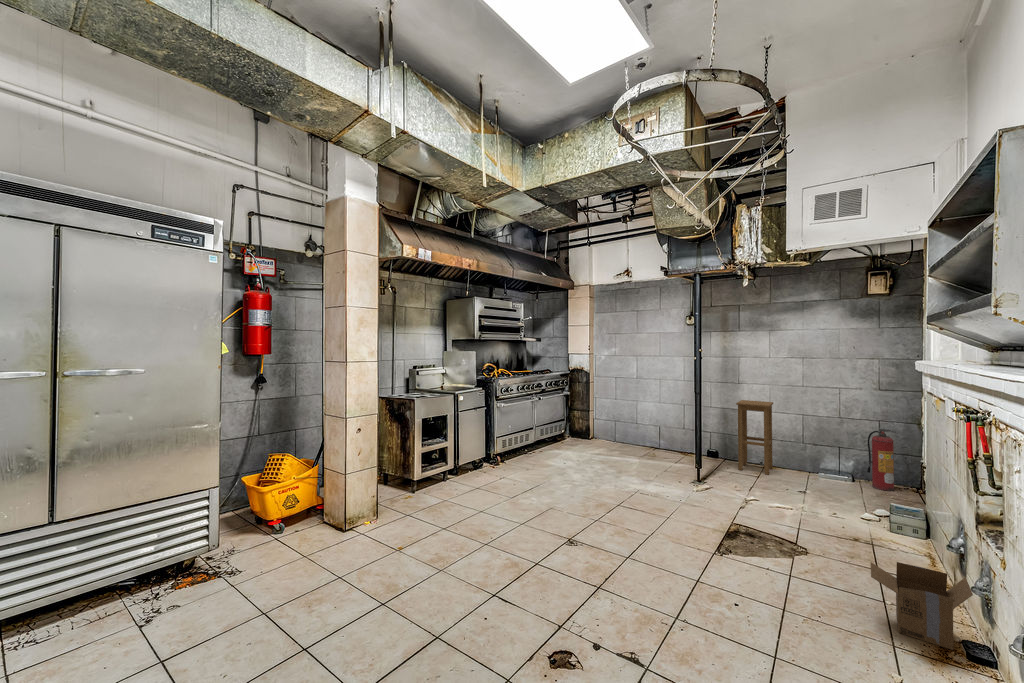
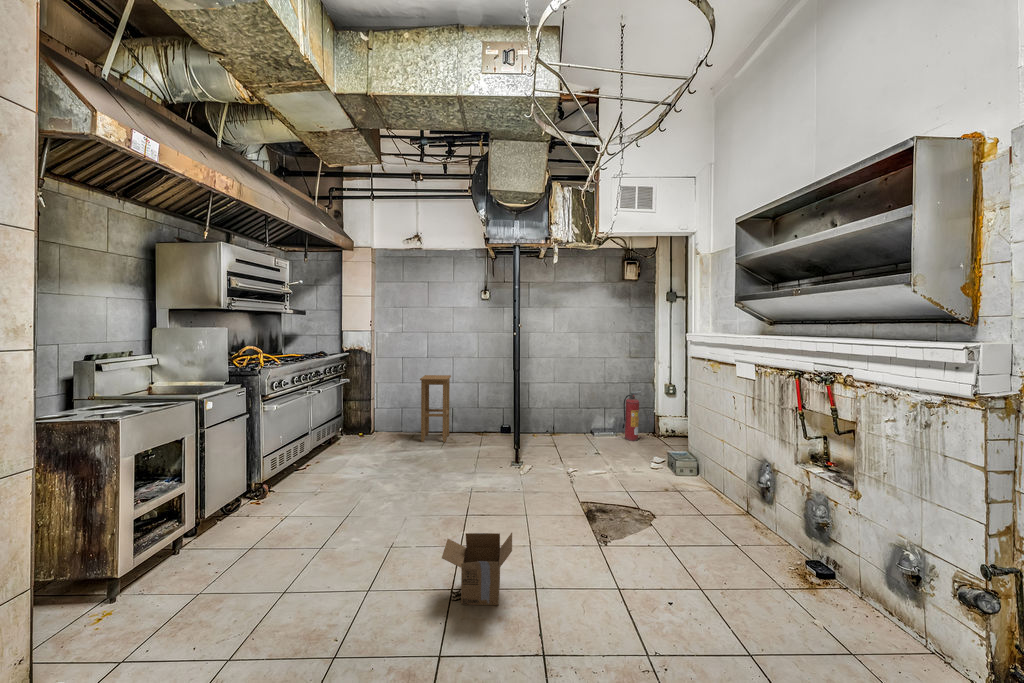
stool: present [736,400,773,475] -> present [420,375,451,442]
cardboard box: present [871,562,973,650] -> present [442,533,512,605]

